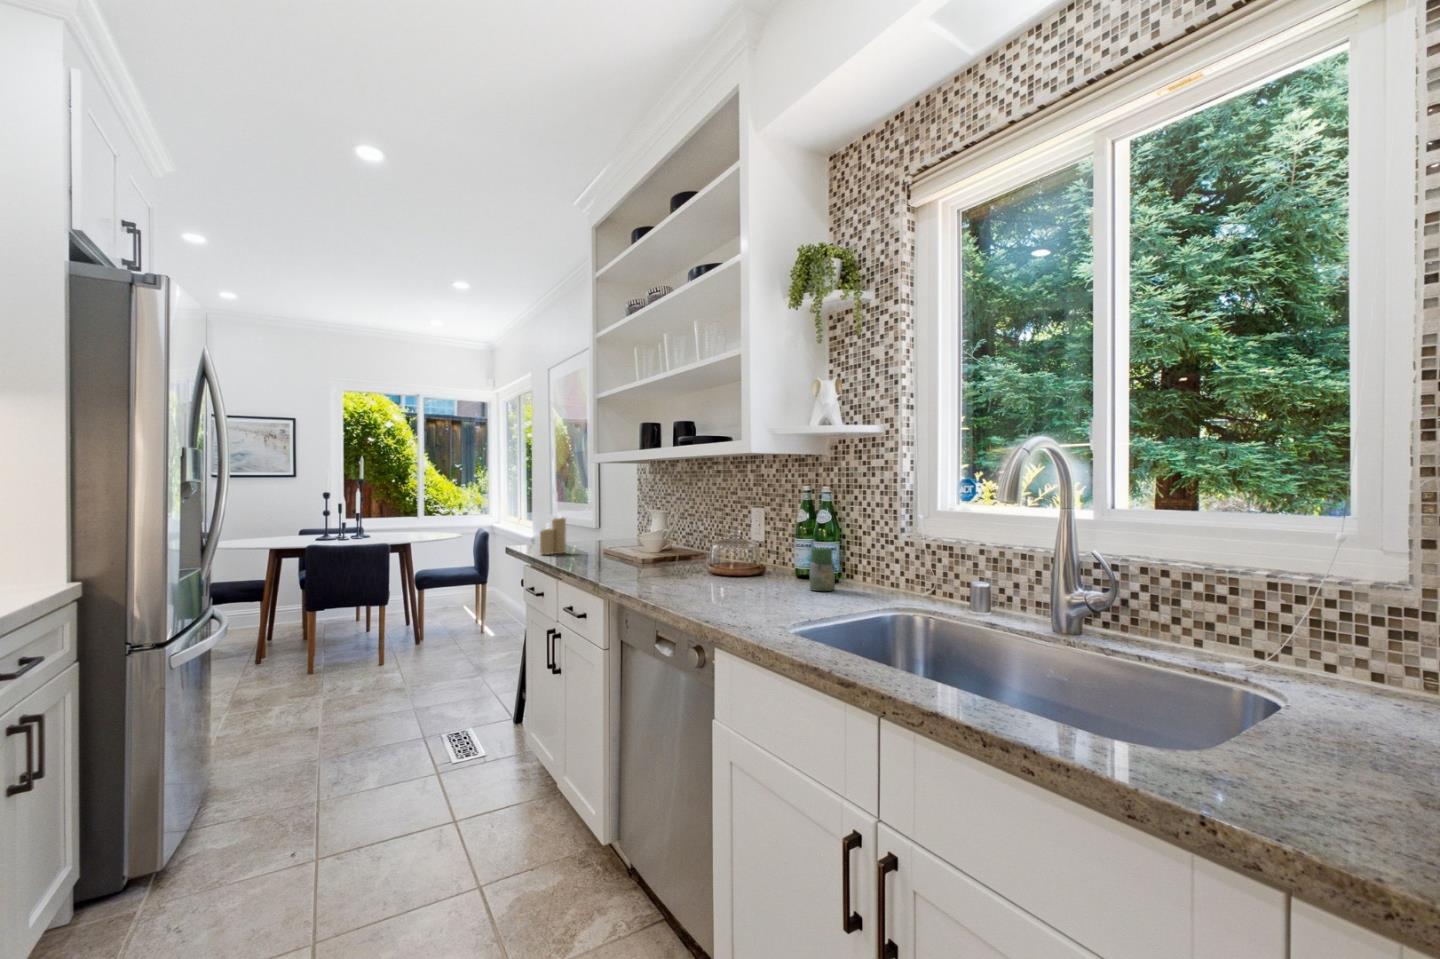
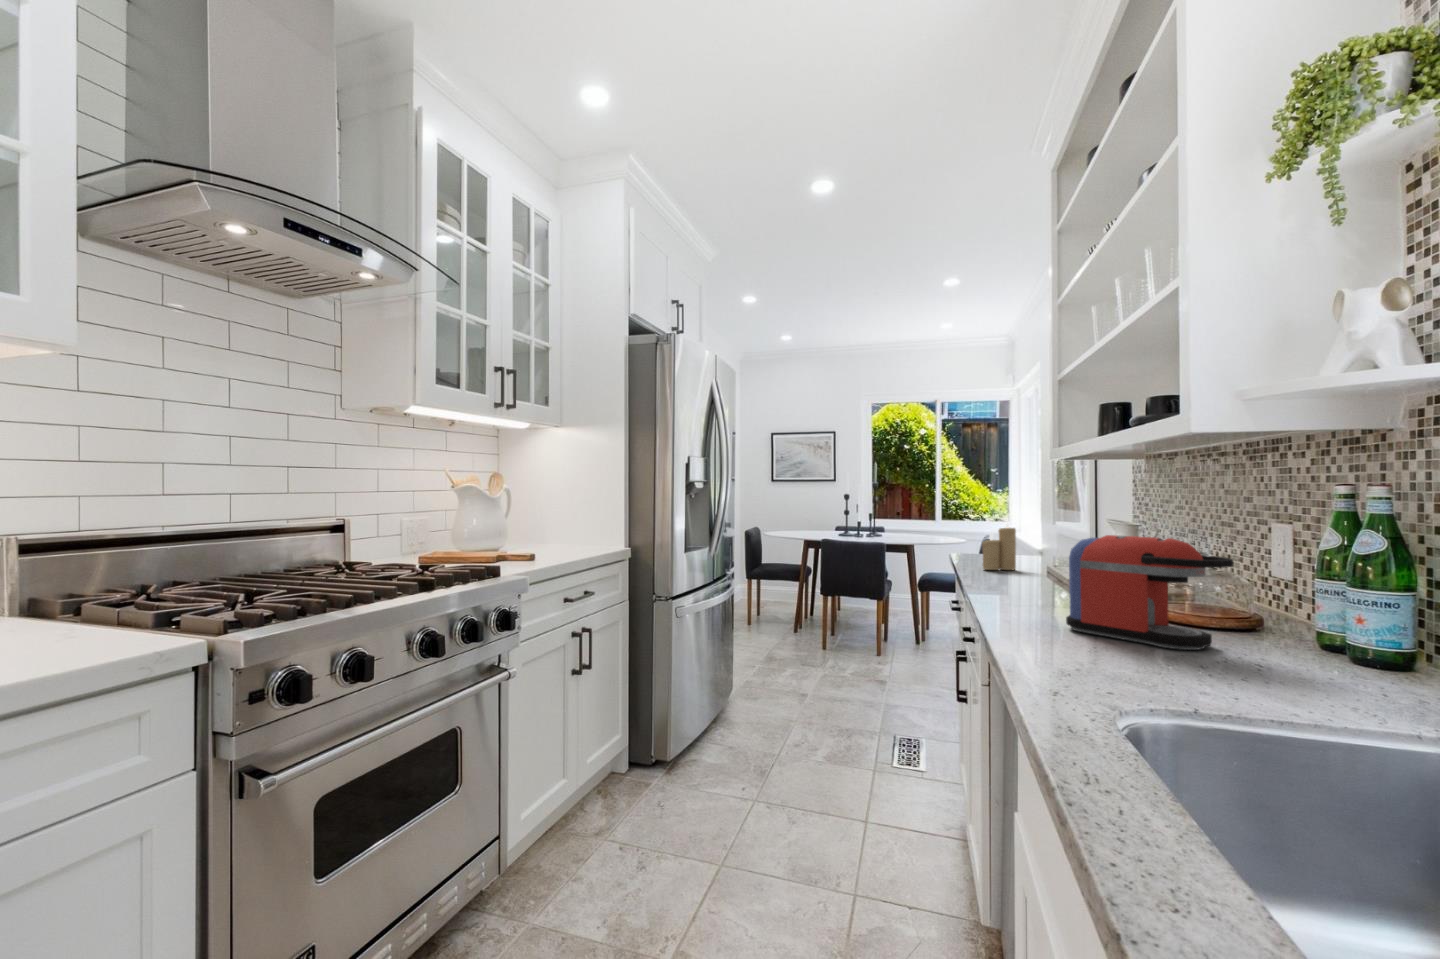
coffee maker: none [669,518,766,588] -> present [1066,535,1233,650]
jar: present [810,548,835,591] -> none [1319,601,1386,687]

